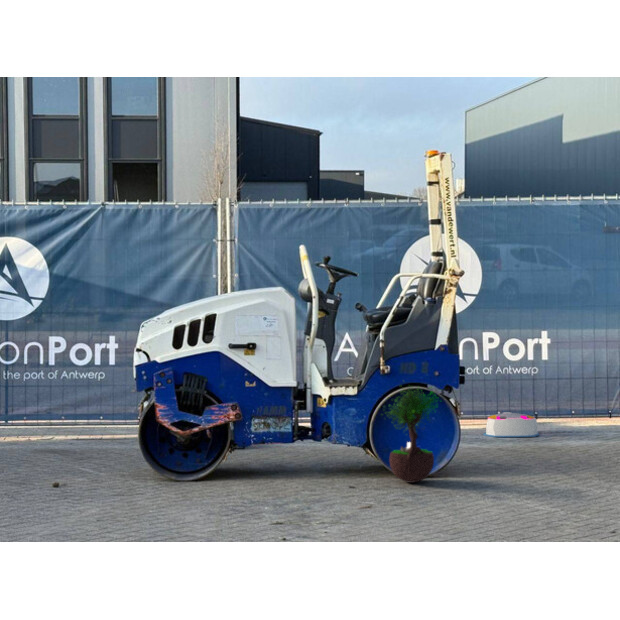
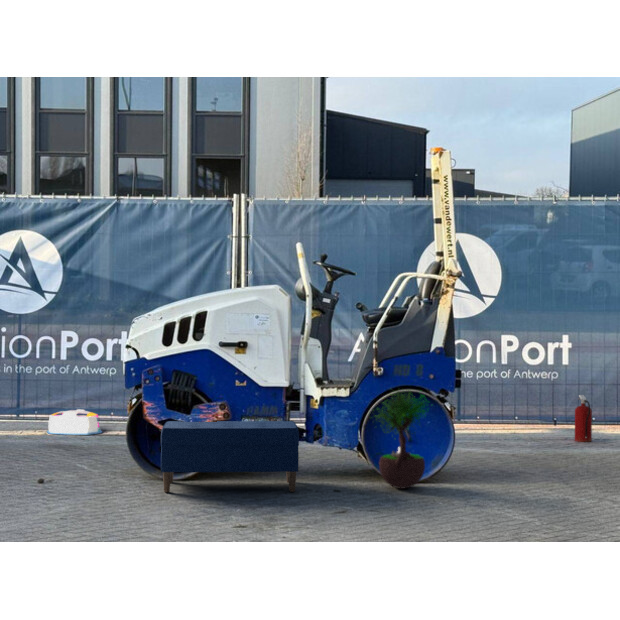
fire extinguisher: none [555,389,572,434] -> present [575,395,592,442]
storage bin: present [483,412,539,437] -> present [47,409,102,435]
bench: none [178,420,314,493] -> present [161,421,299,492]

